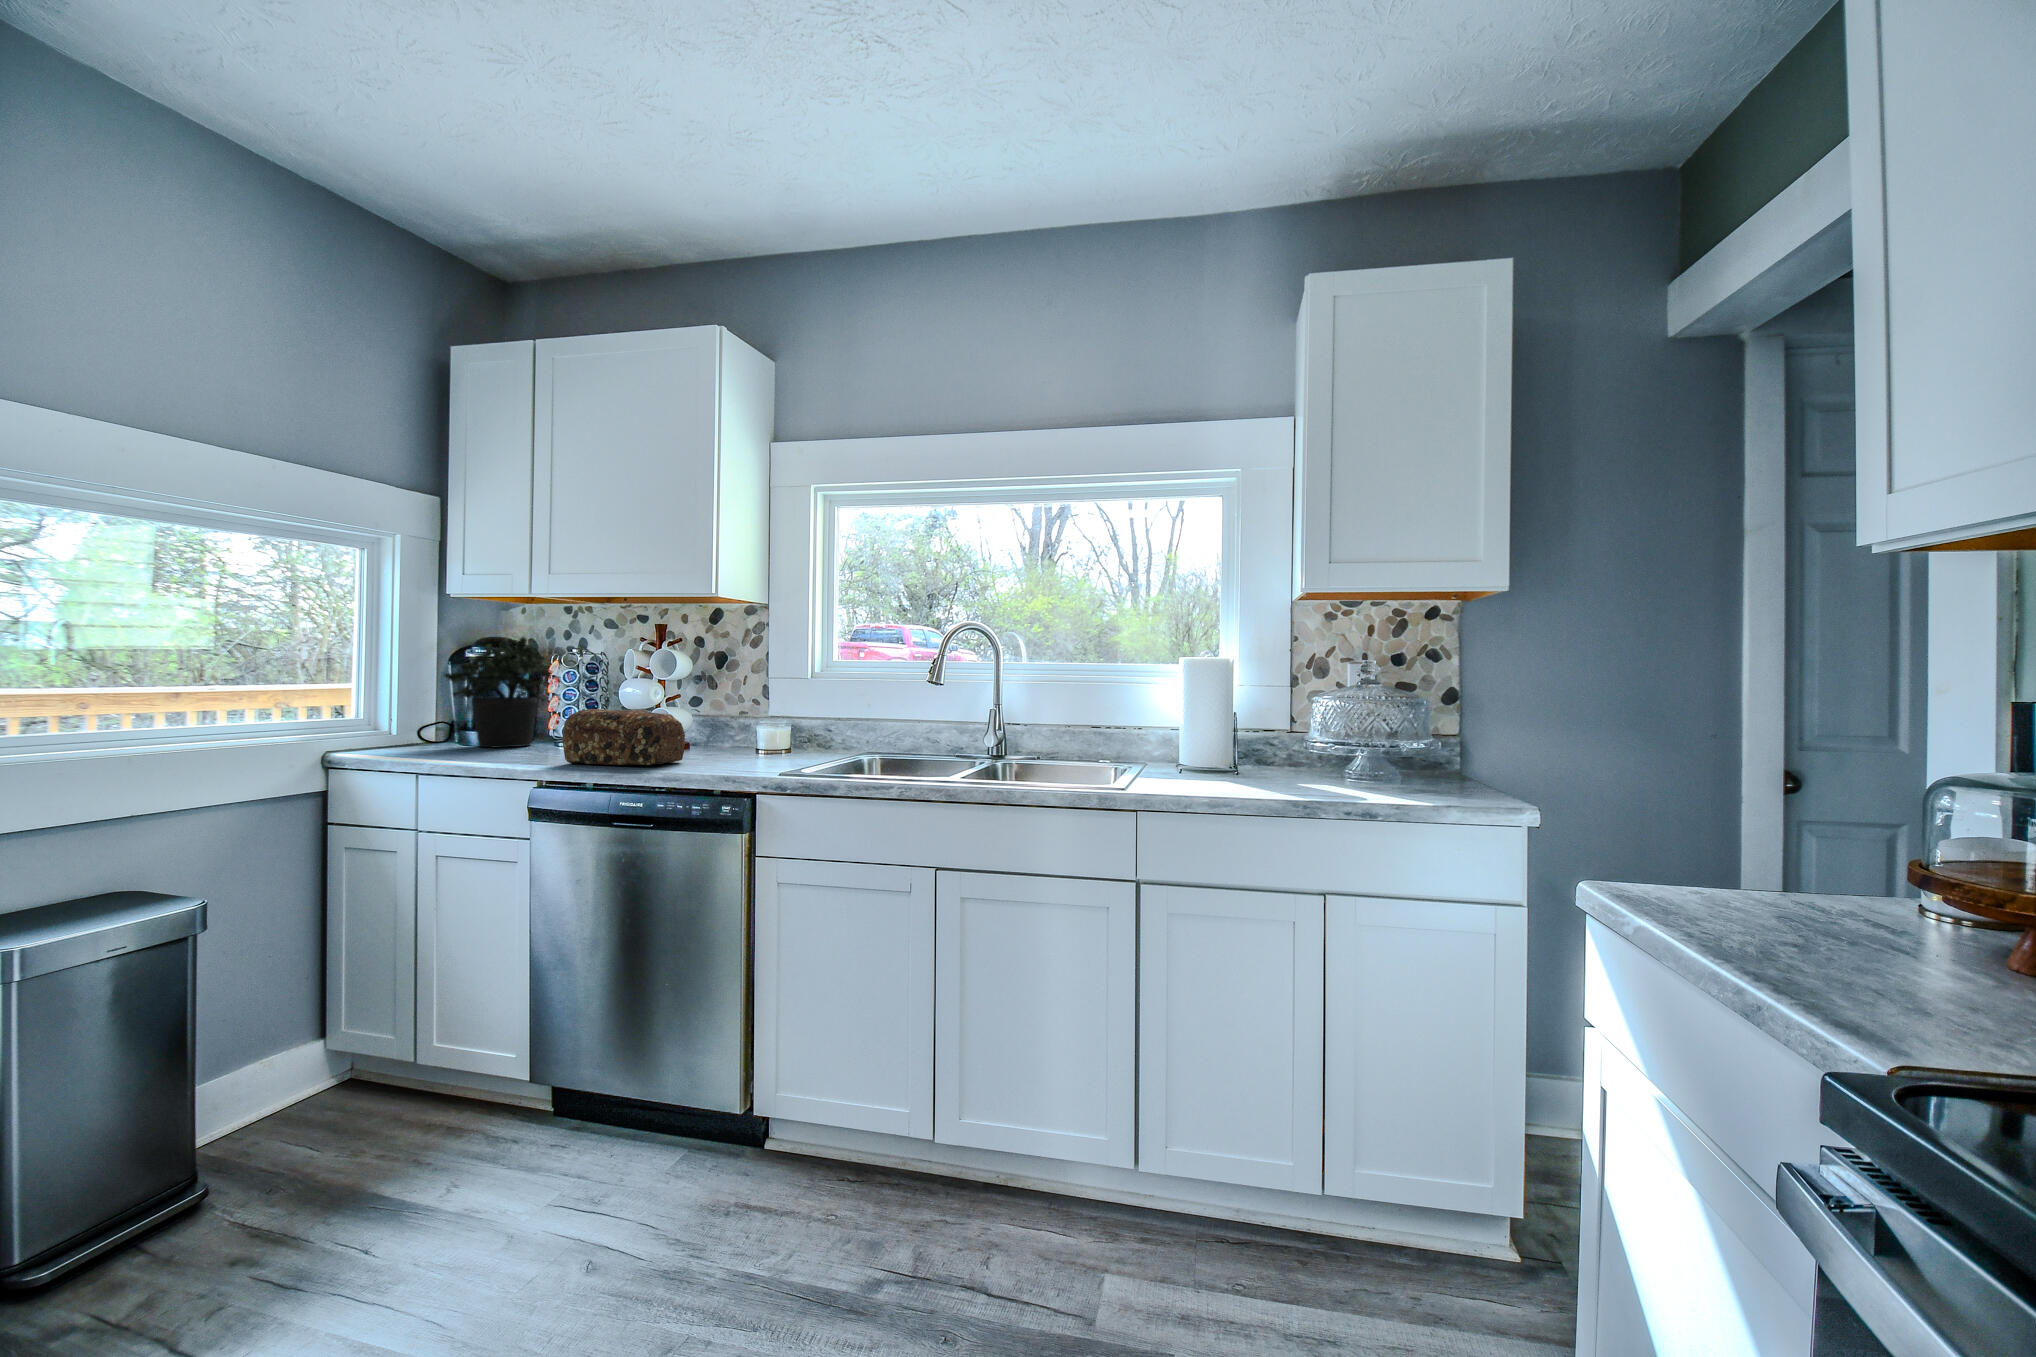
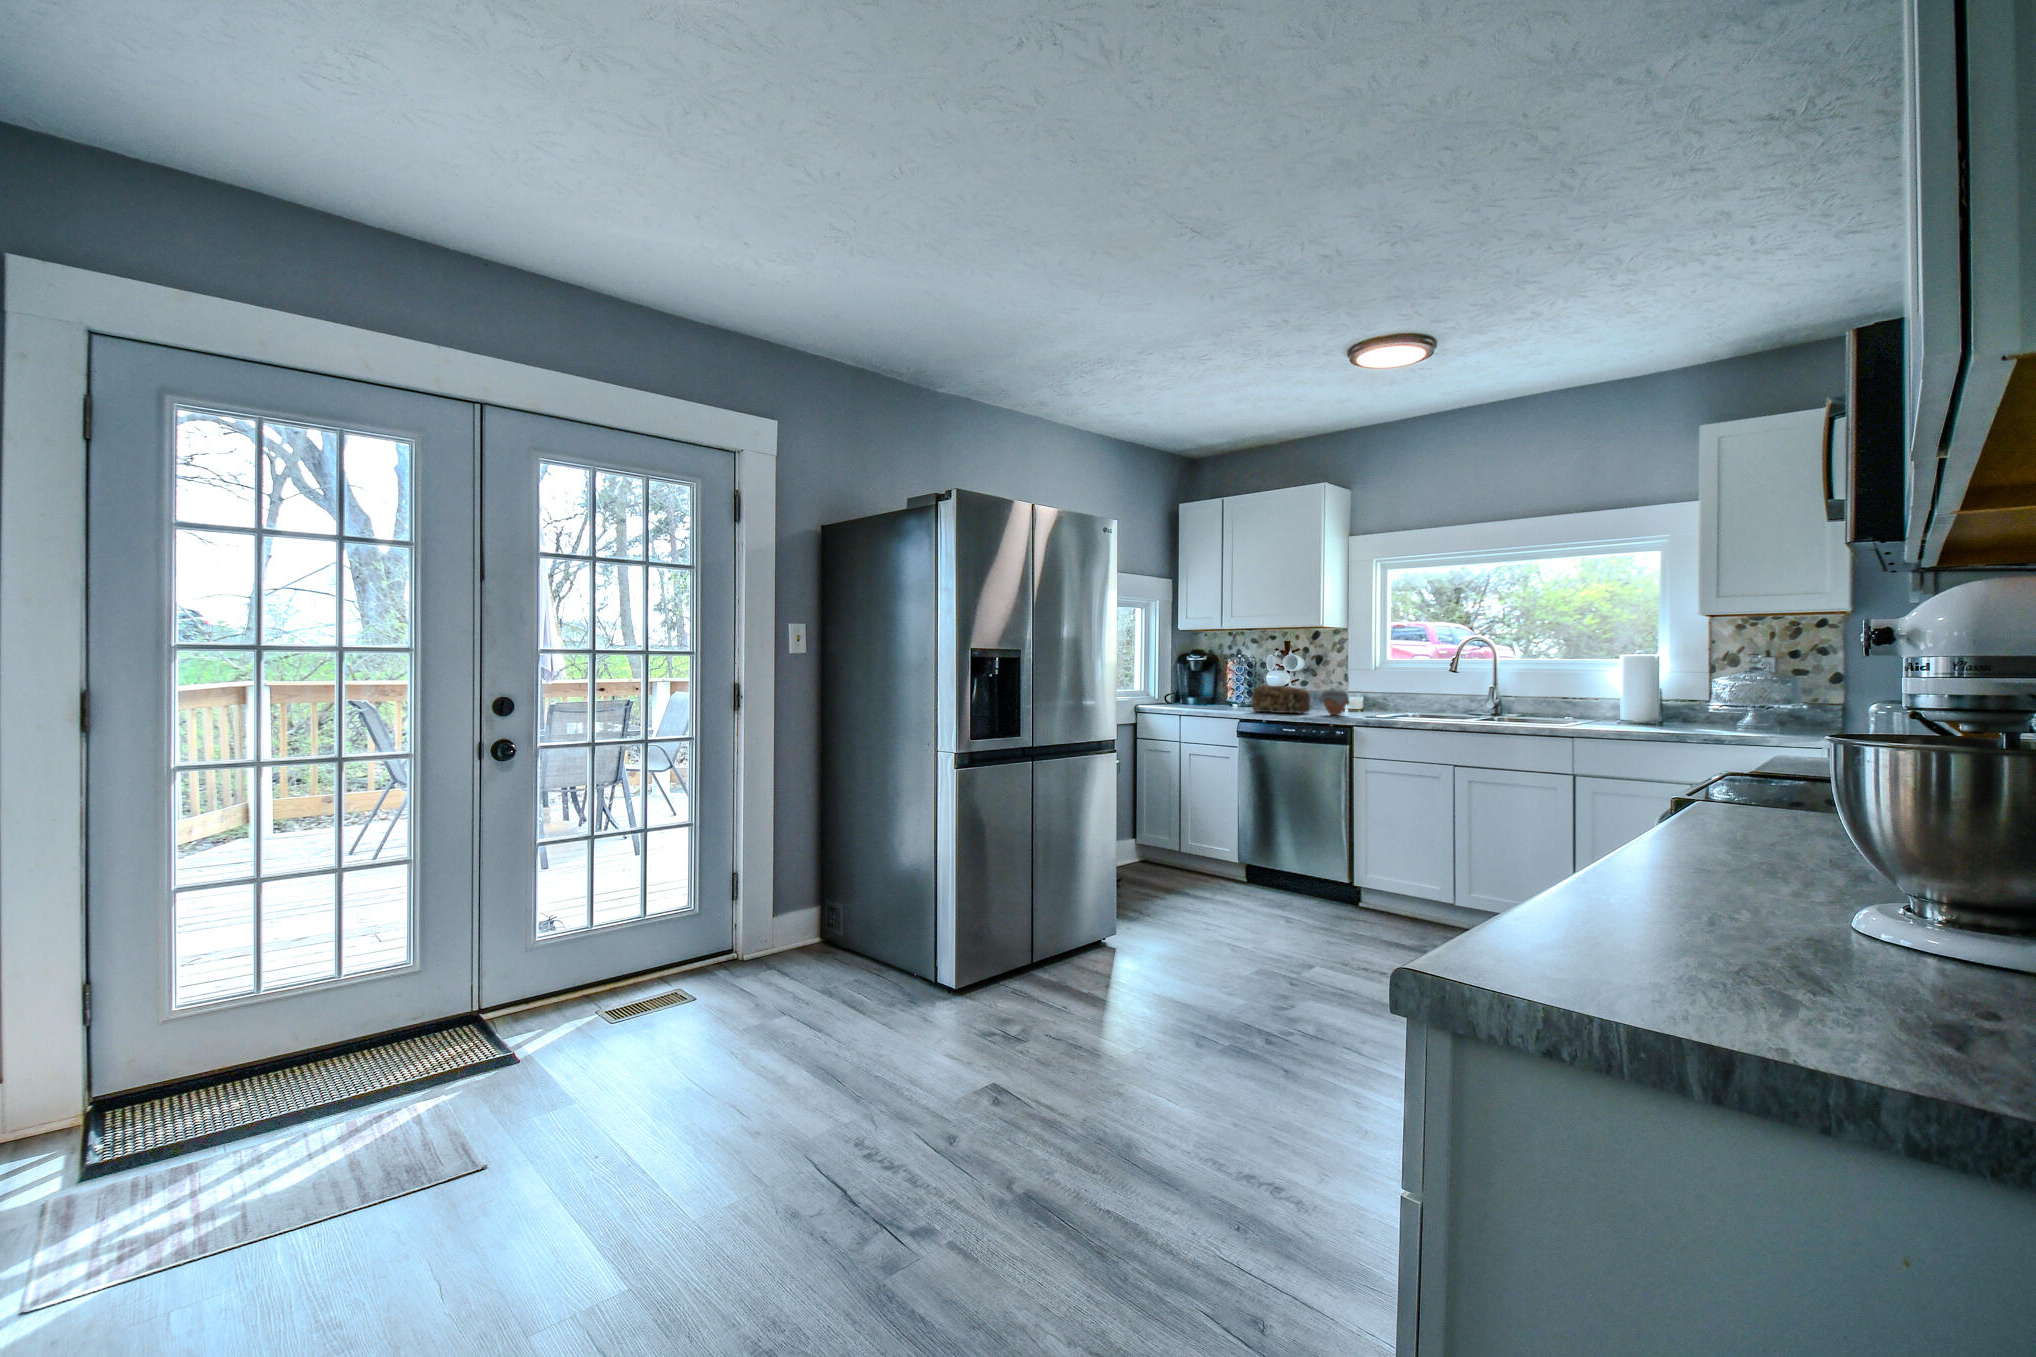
potted plant: present [444,637,551,747] -> none [1181,649,1232,706]
jar: none [694,717,755,768] -> present [1318,690,1350,715]

